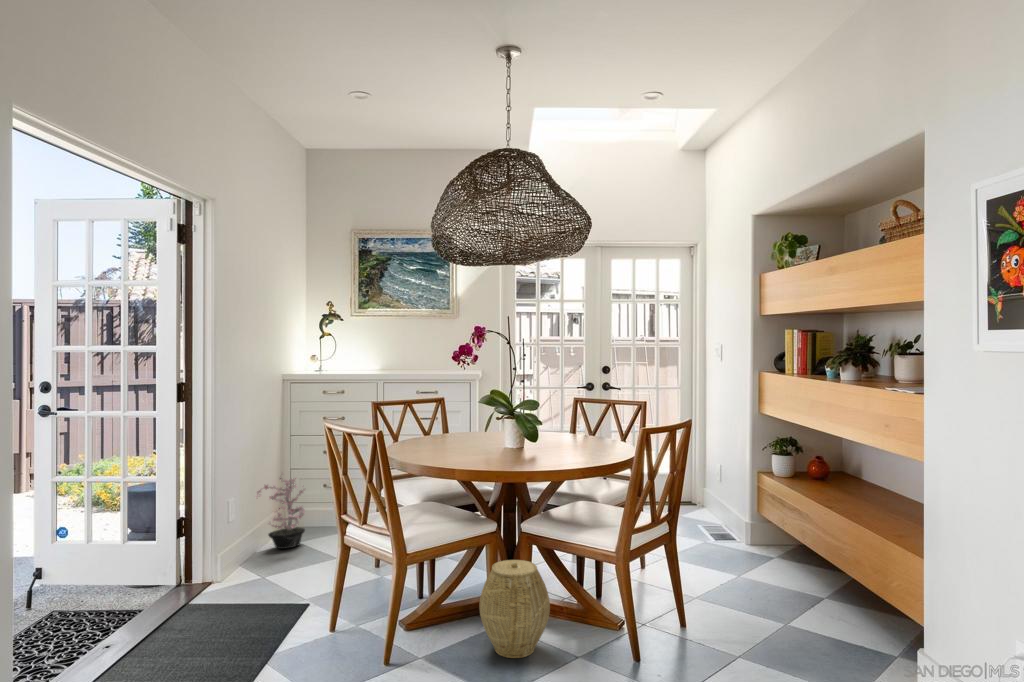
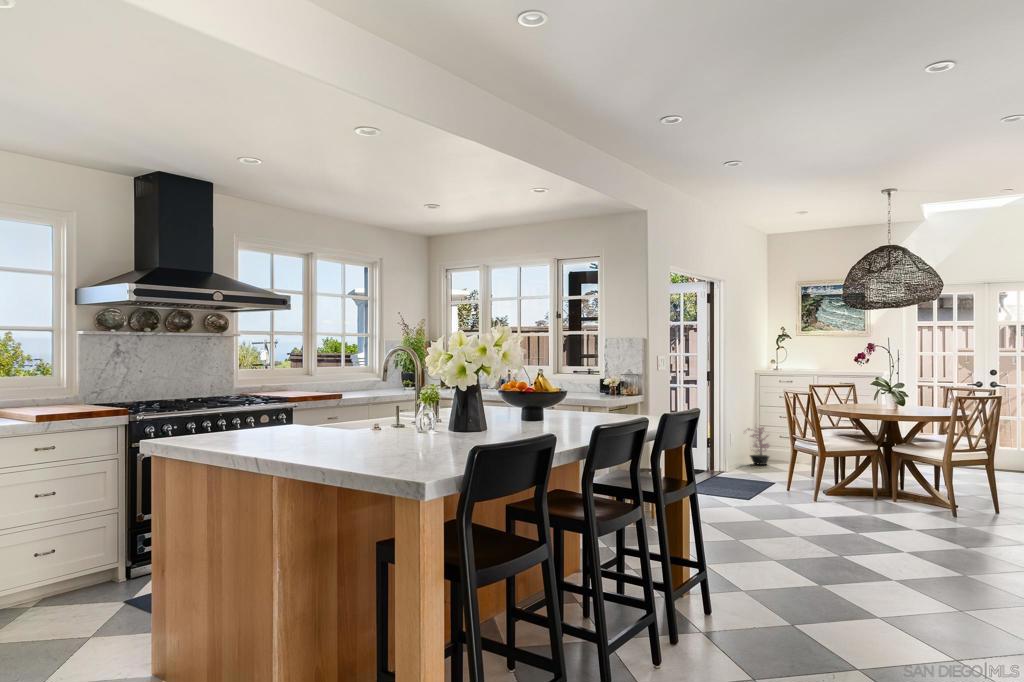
woven basket: present [480,560,550,658] -> none [864,461,905,507]

